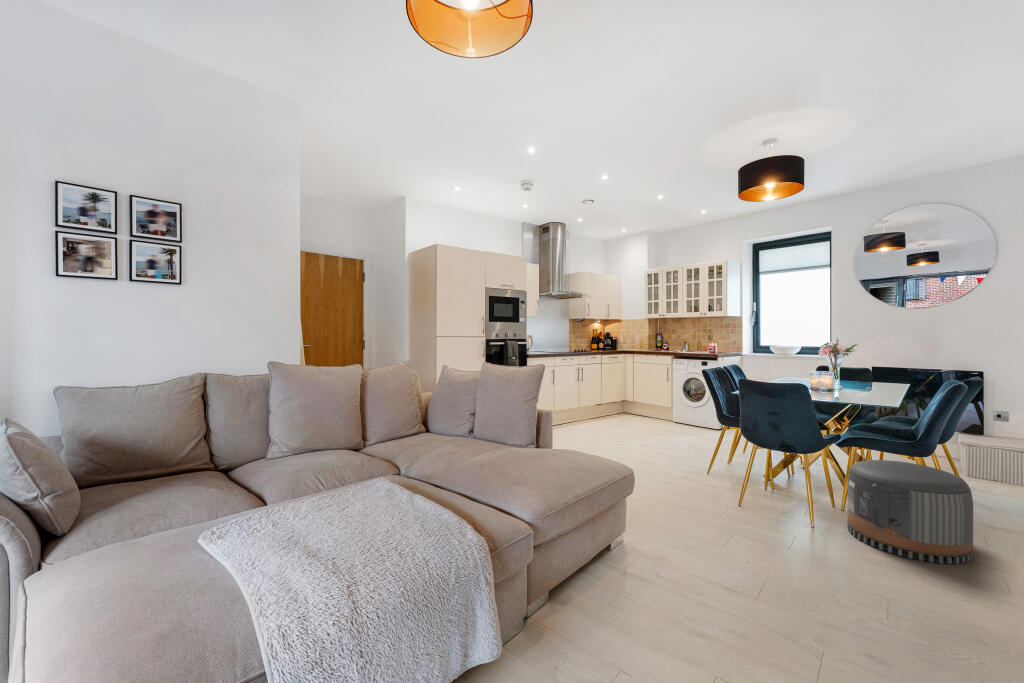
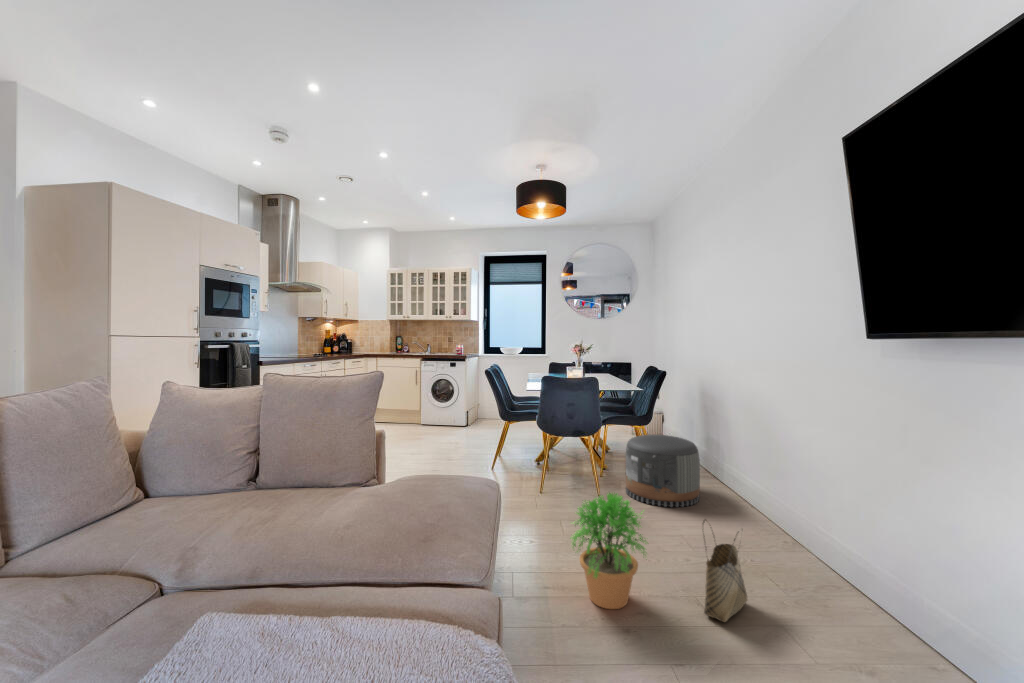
potted plant: none [656,491,752,603] -> present [570,493,646,609]
woven basket: none [790,544,869,659] -> present [703,520,747,622]

